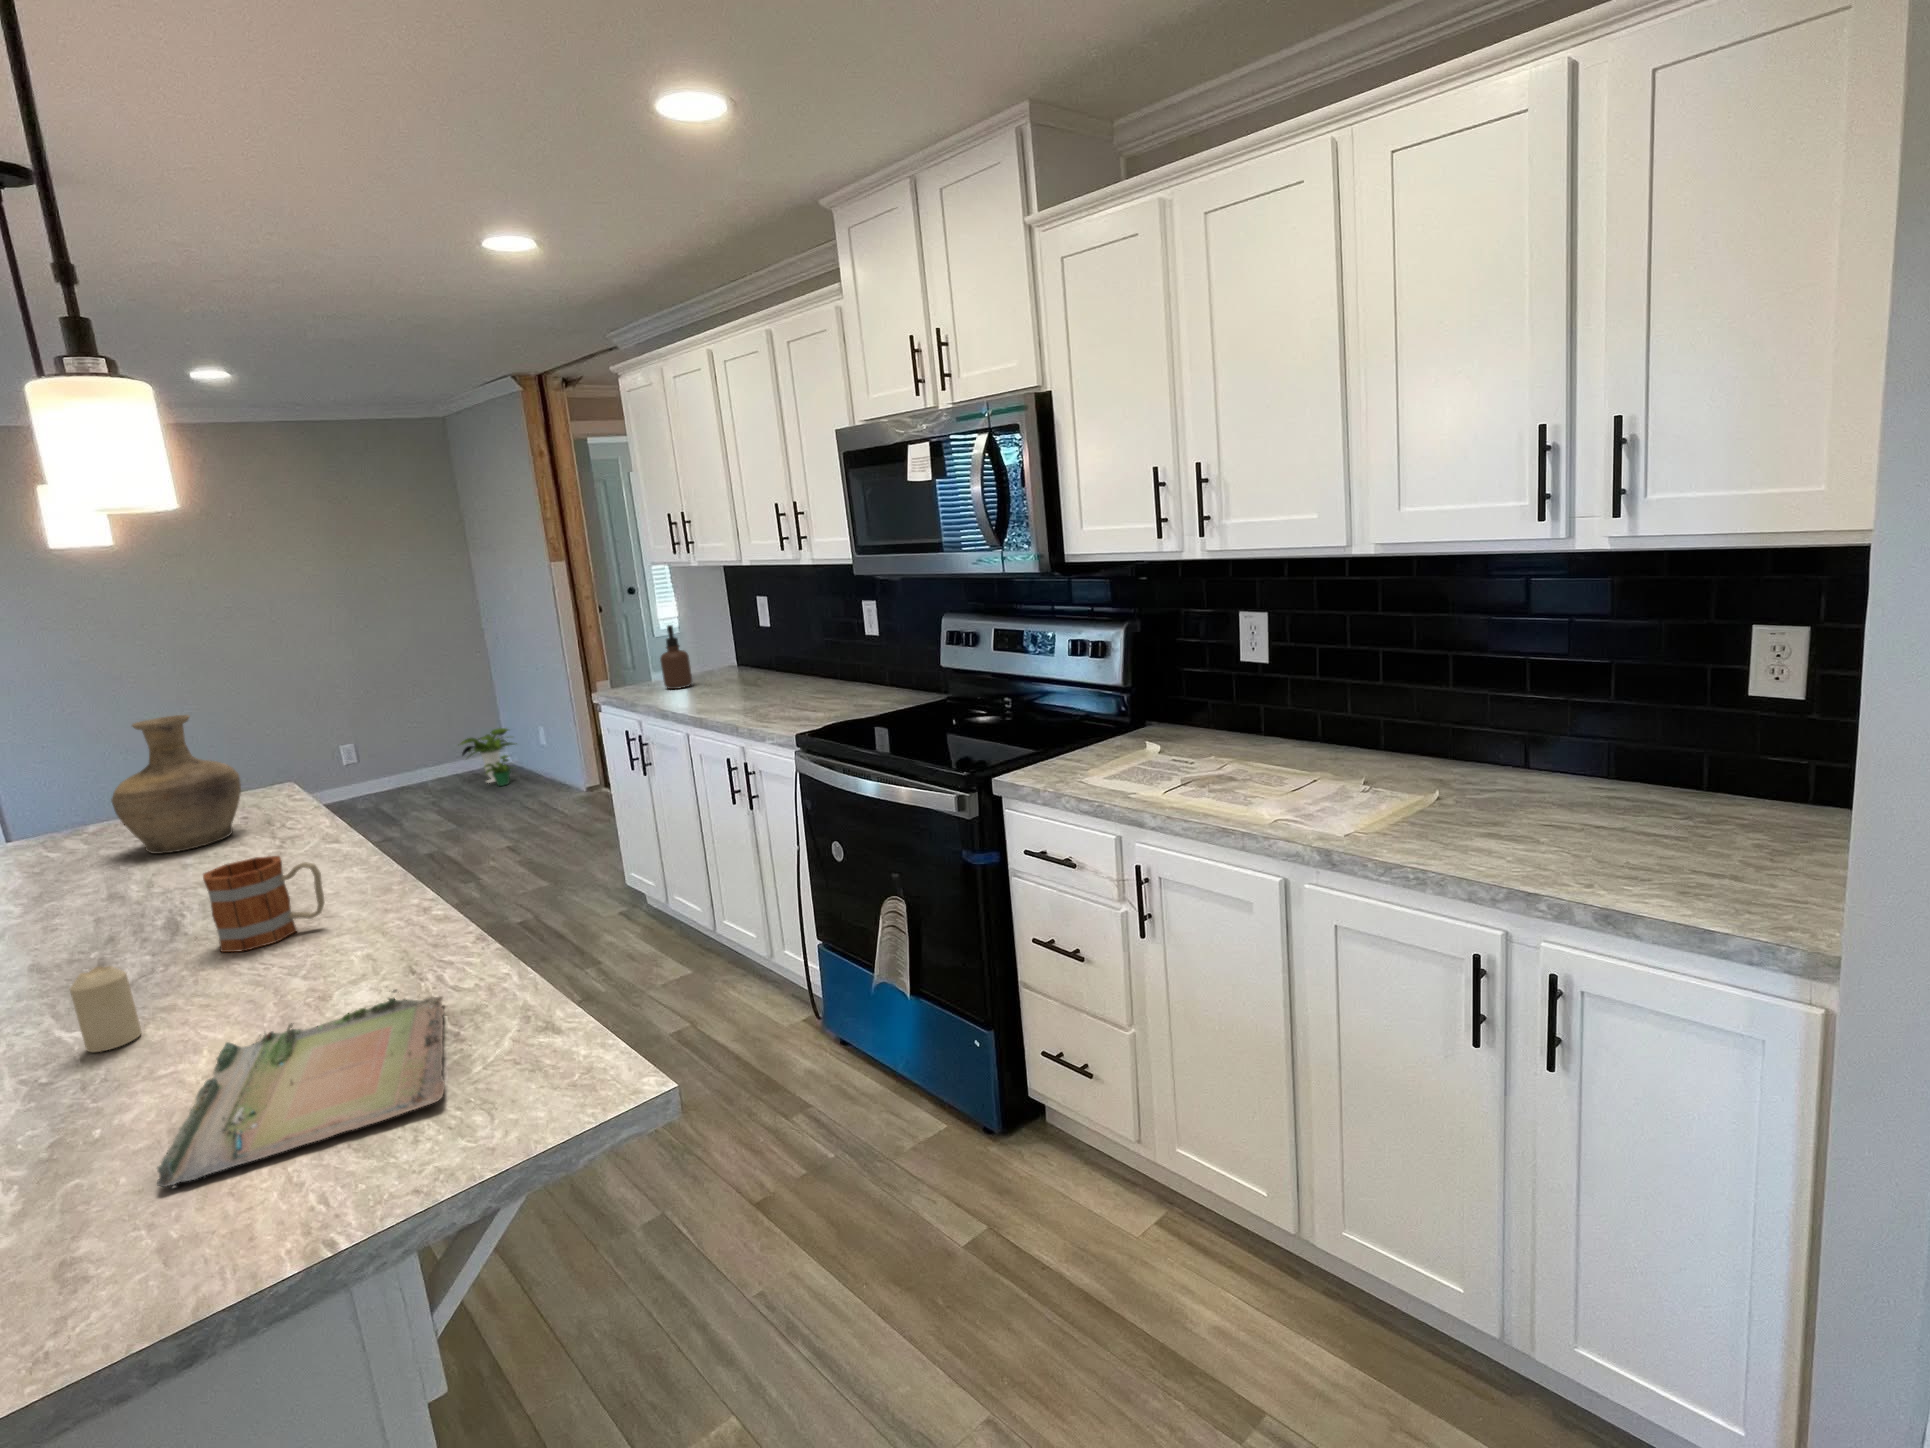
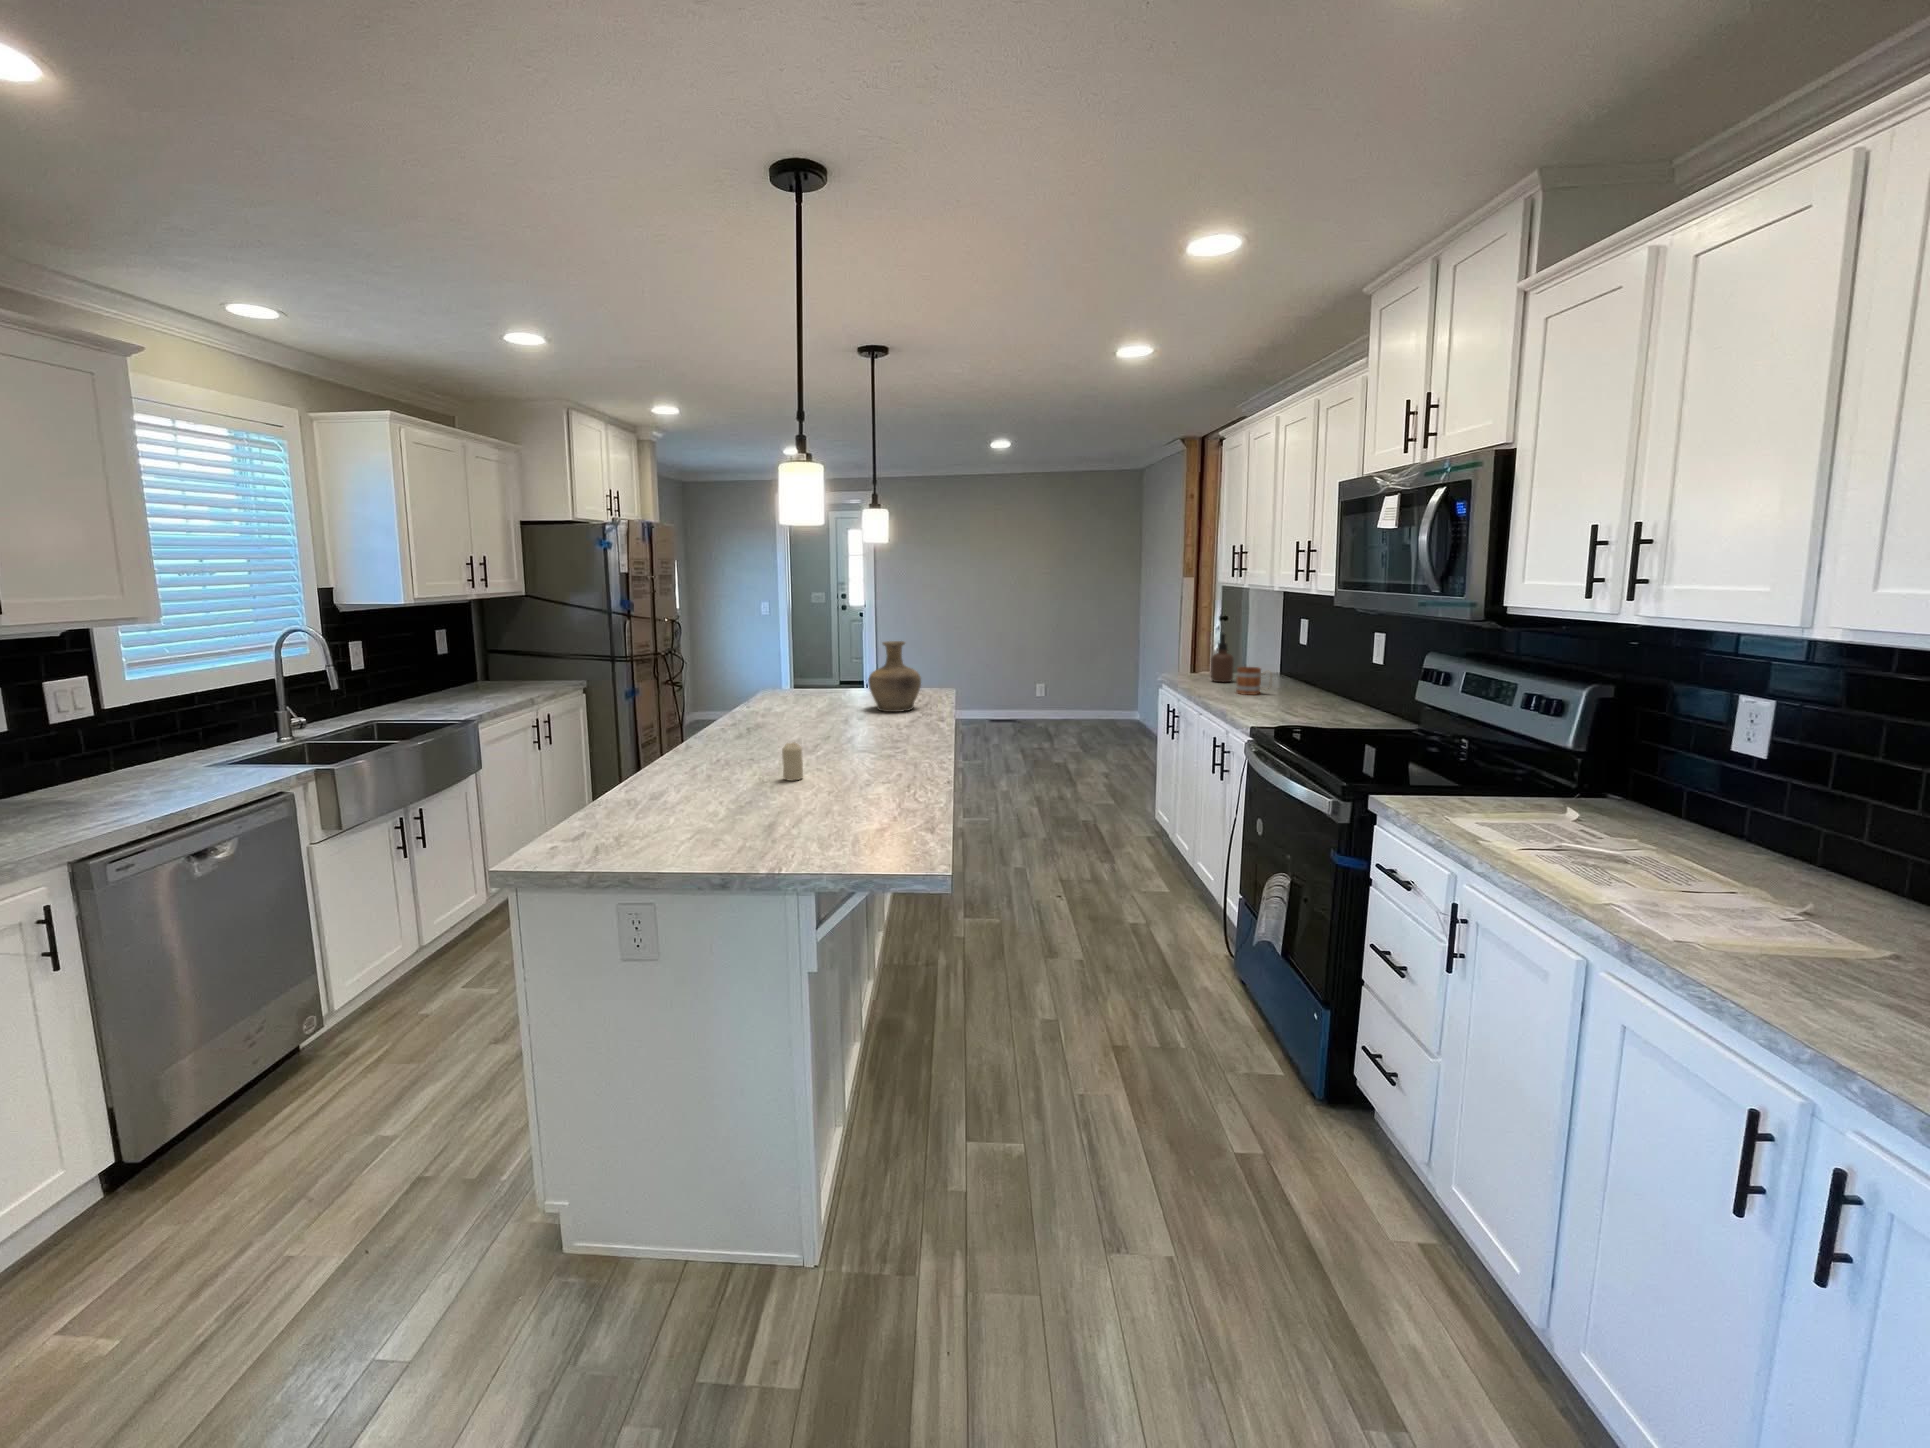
potted plant: present [458,728,517,786] -> none [1108,693,1147,733]
mug: present [203,856,325,952] -> present [1236,667,1272,695]
tray: present [157,989,445,1188] -> none [752,787,899,840]

